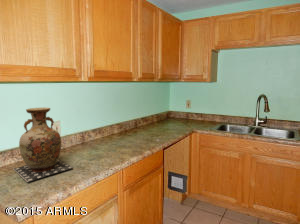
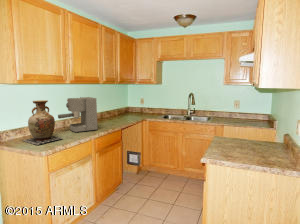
coffee maker: none [71,101,128,154] -> present [58,97,98,132]

